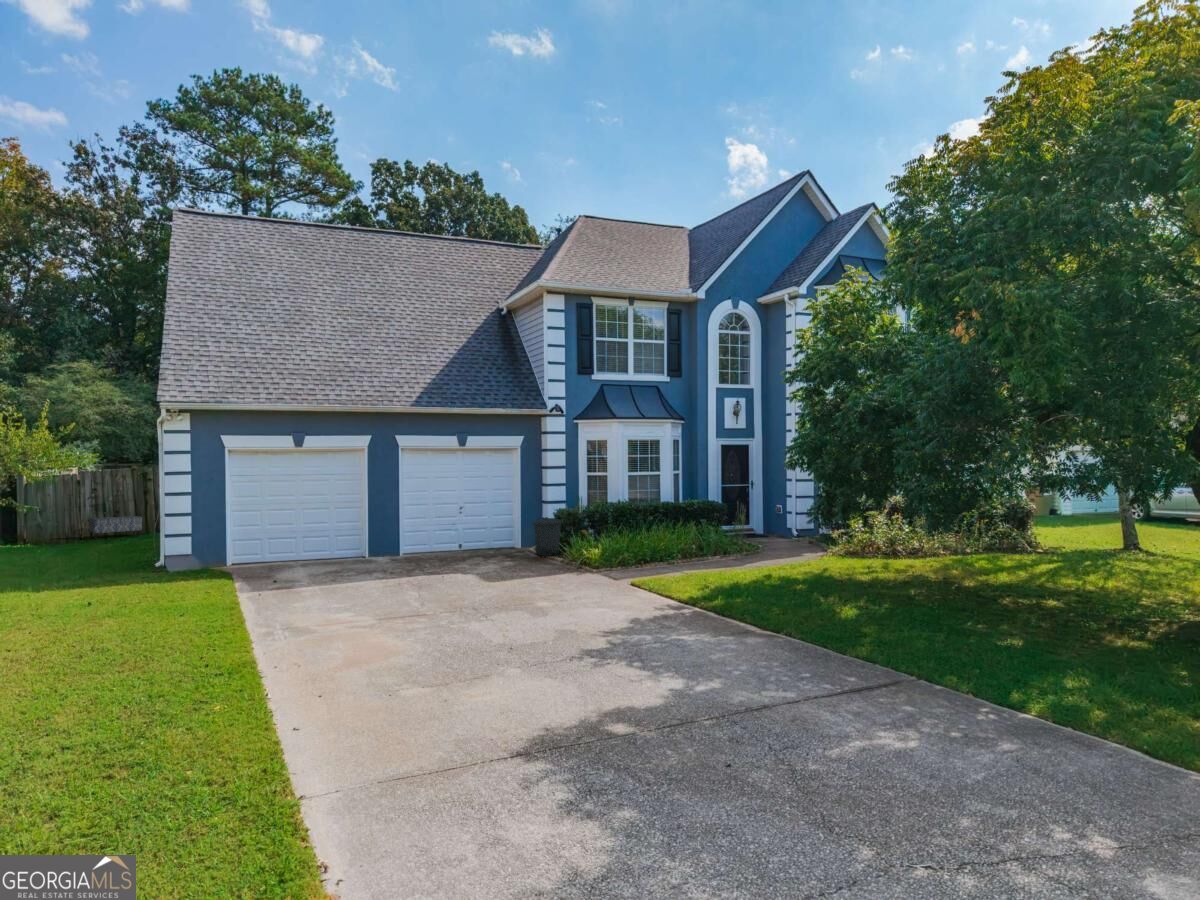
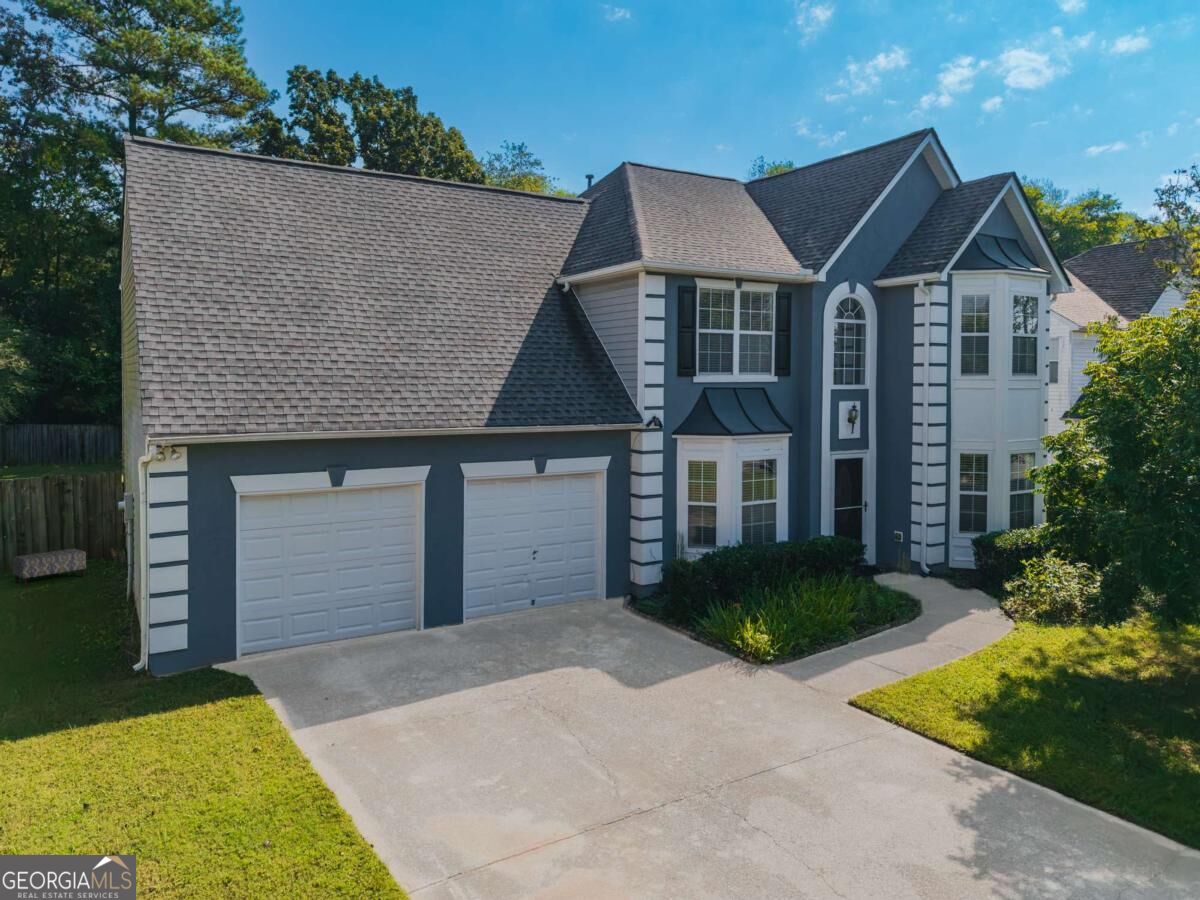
trash can: present [533,517,561,556] -> none [639,566,676,617]

